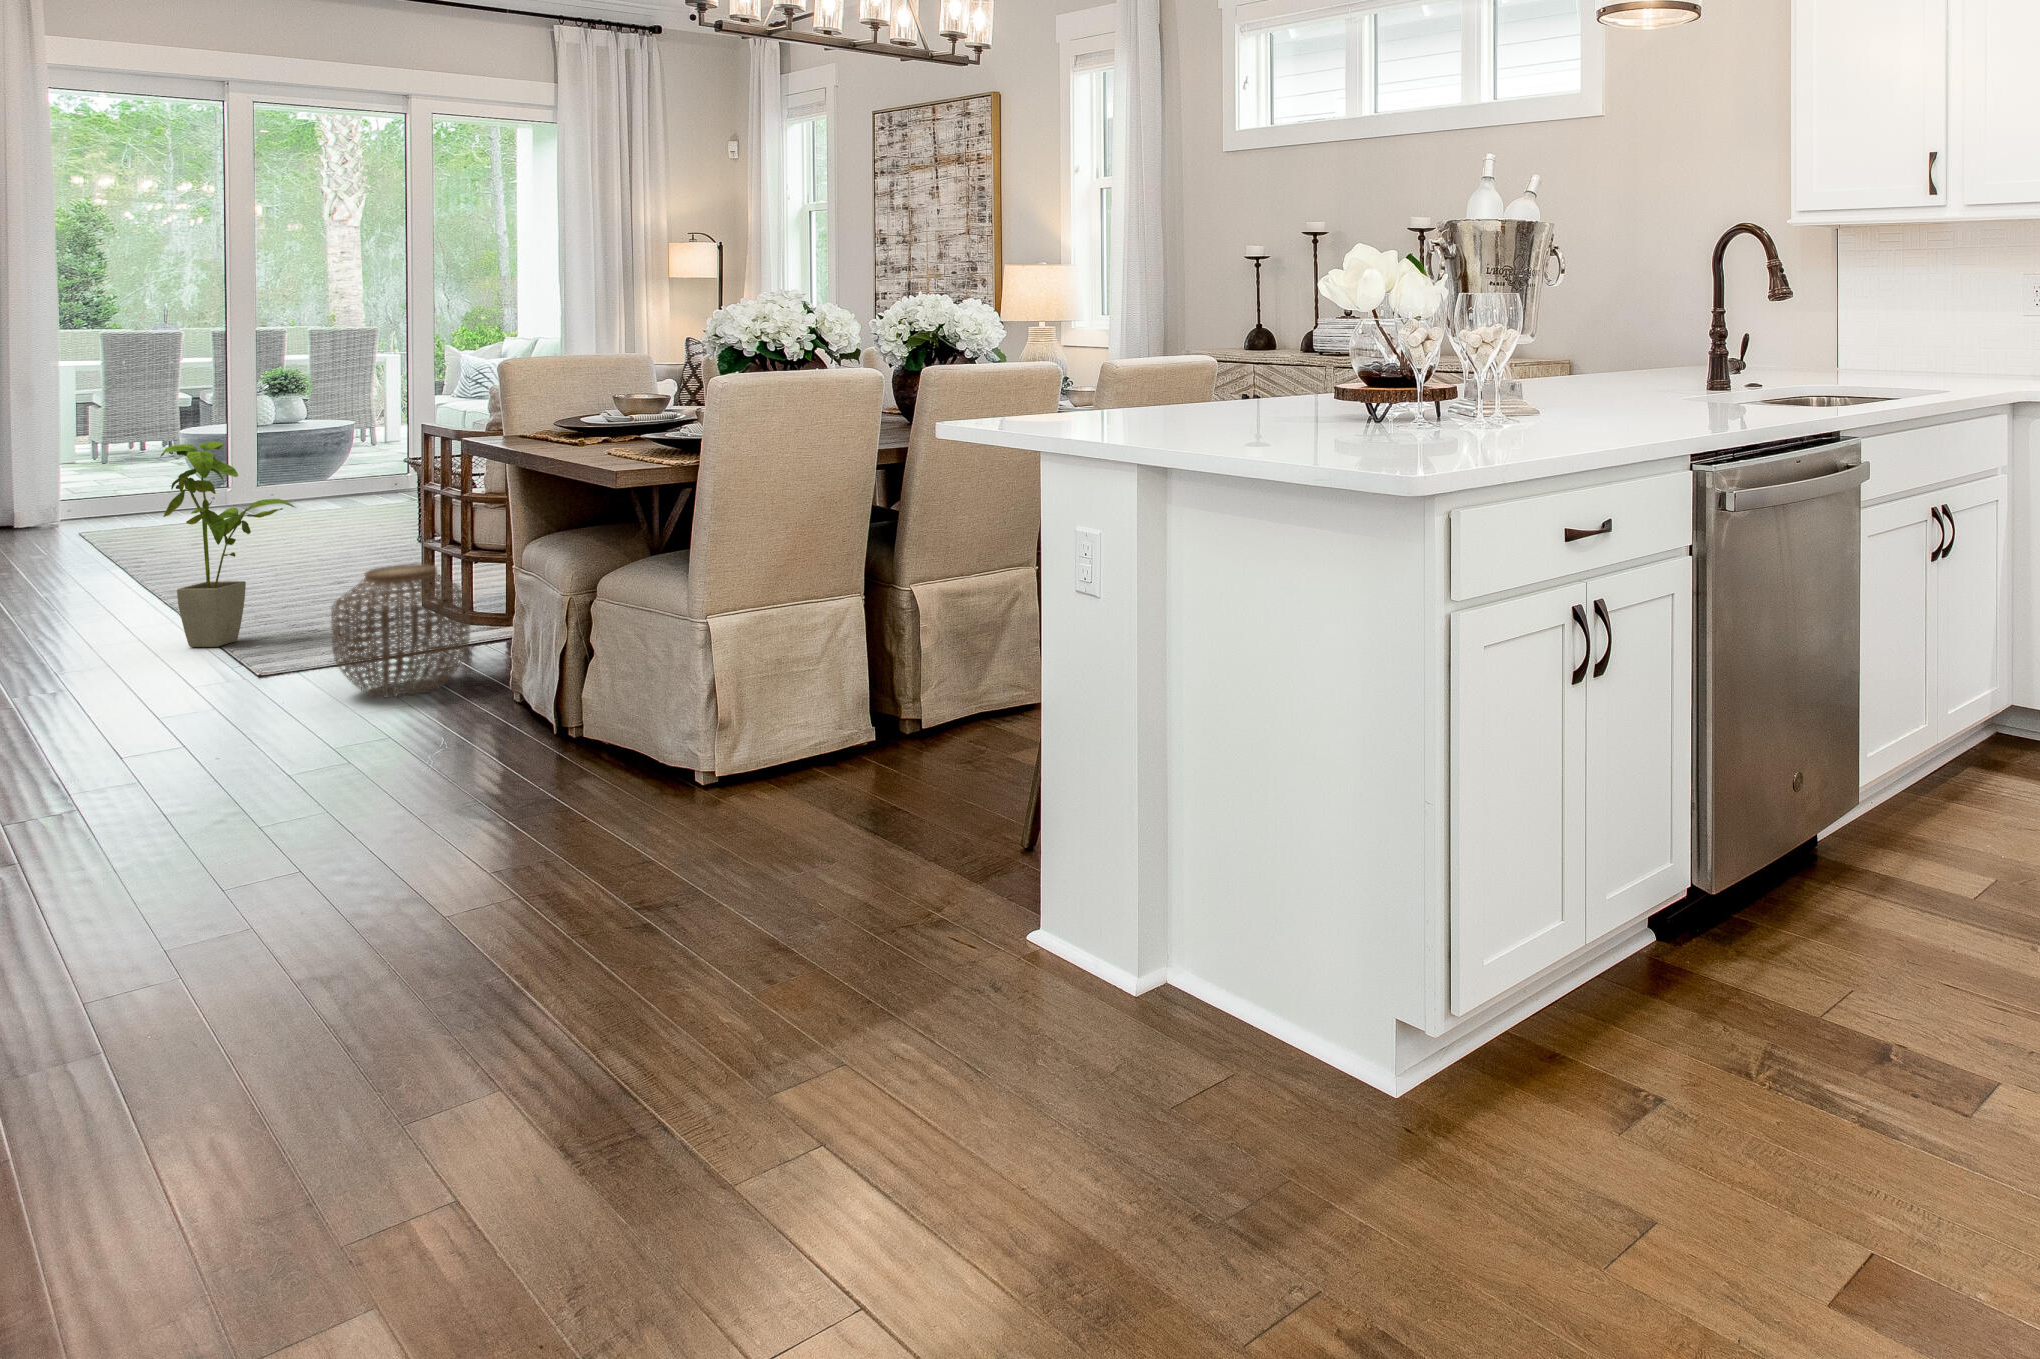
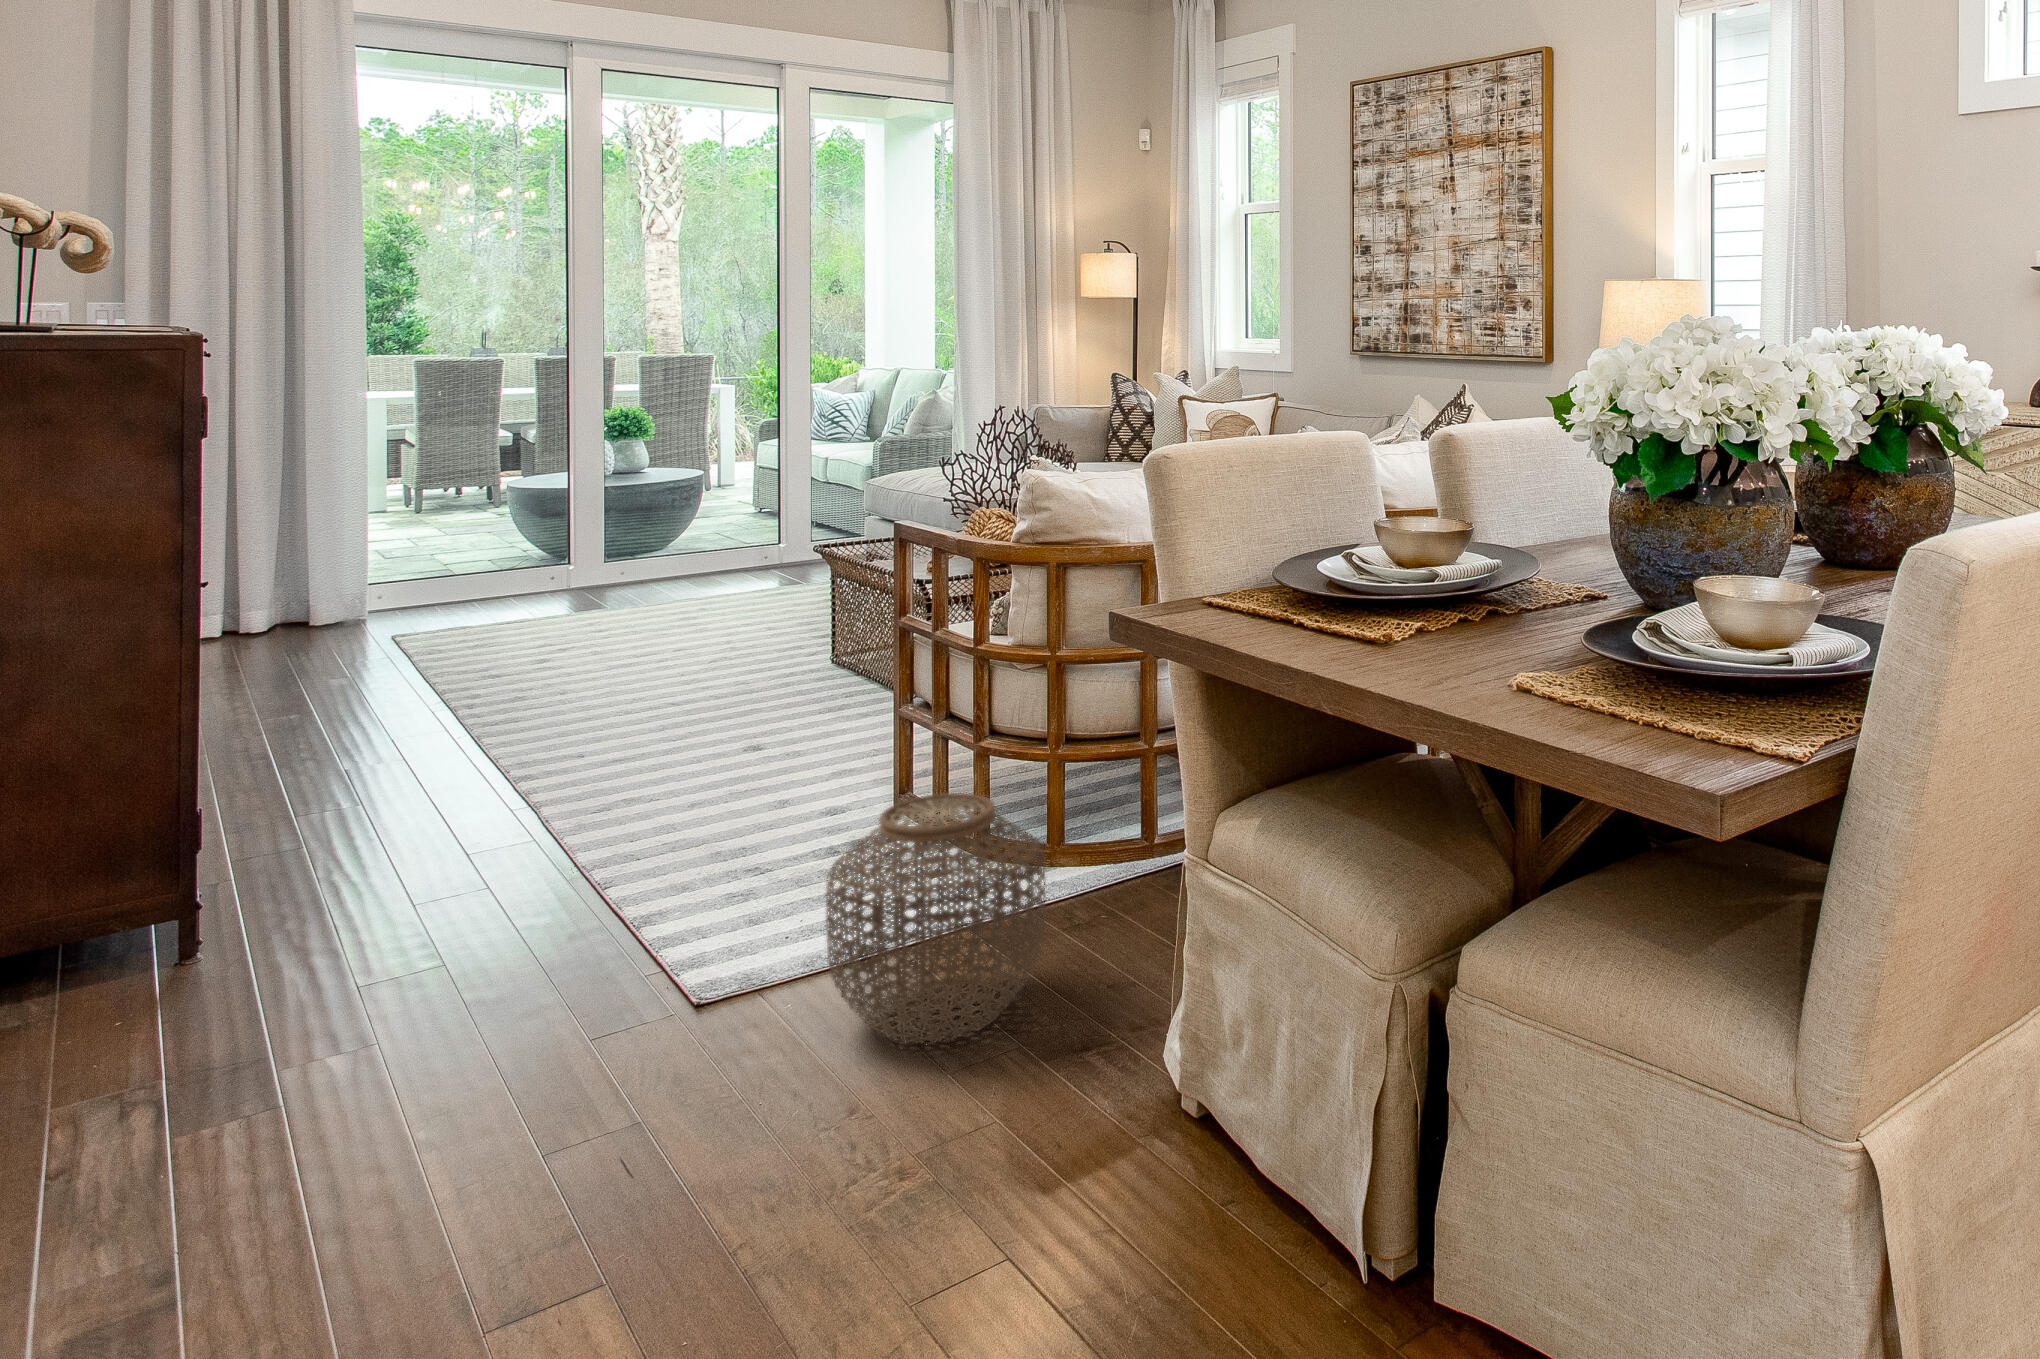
house plant: present [161,441,296,647] -> none [520,553,722,879]

